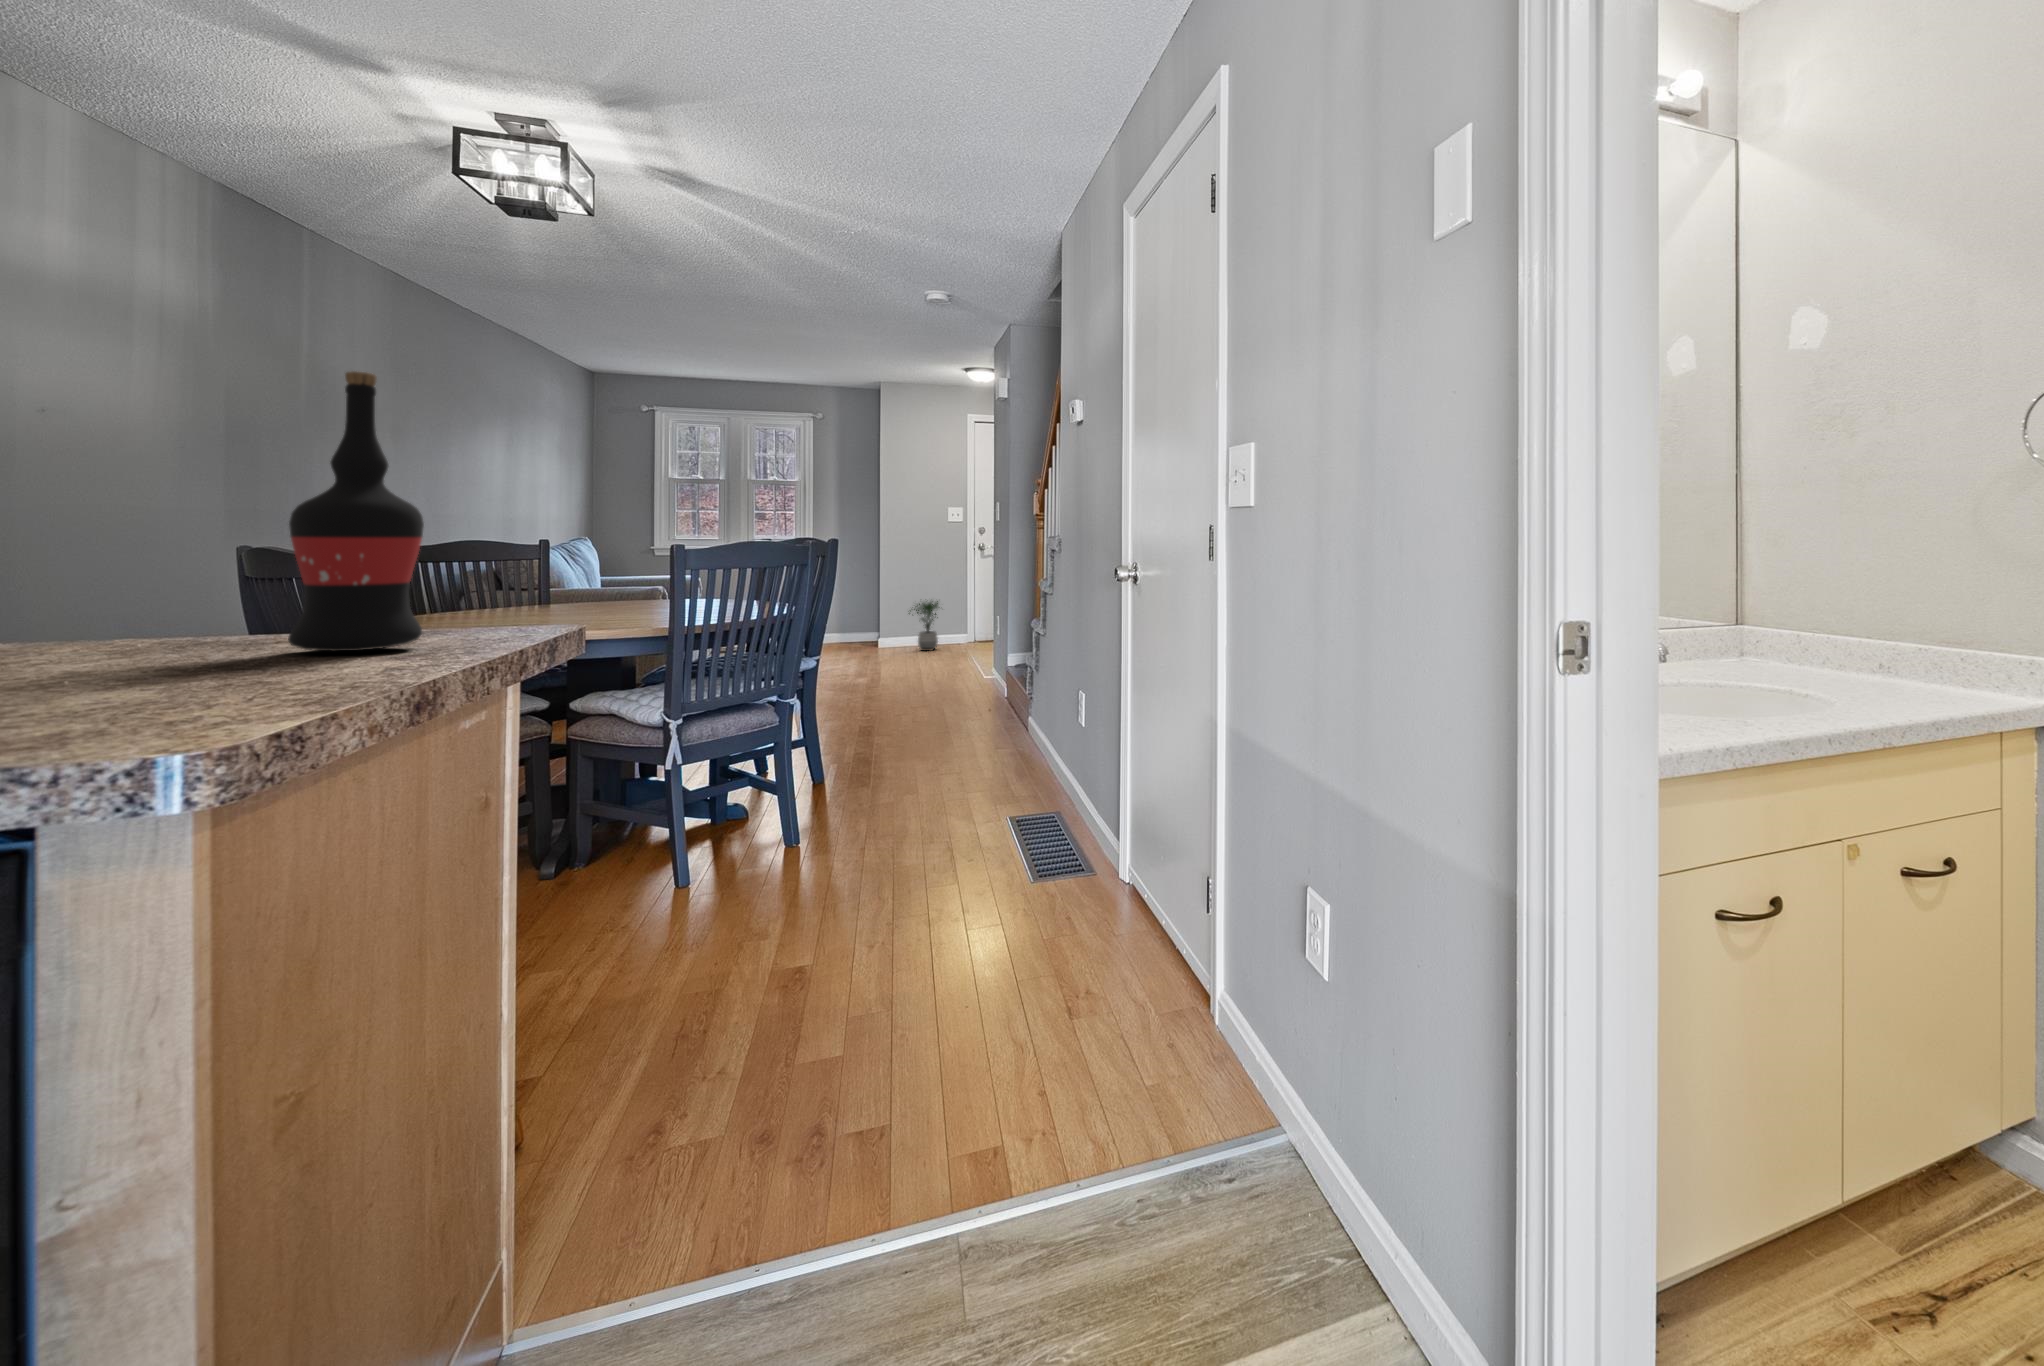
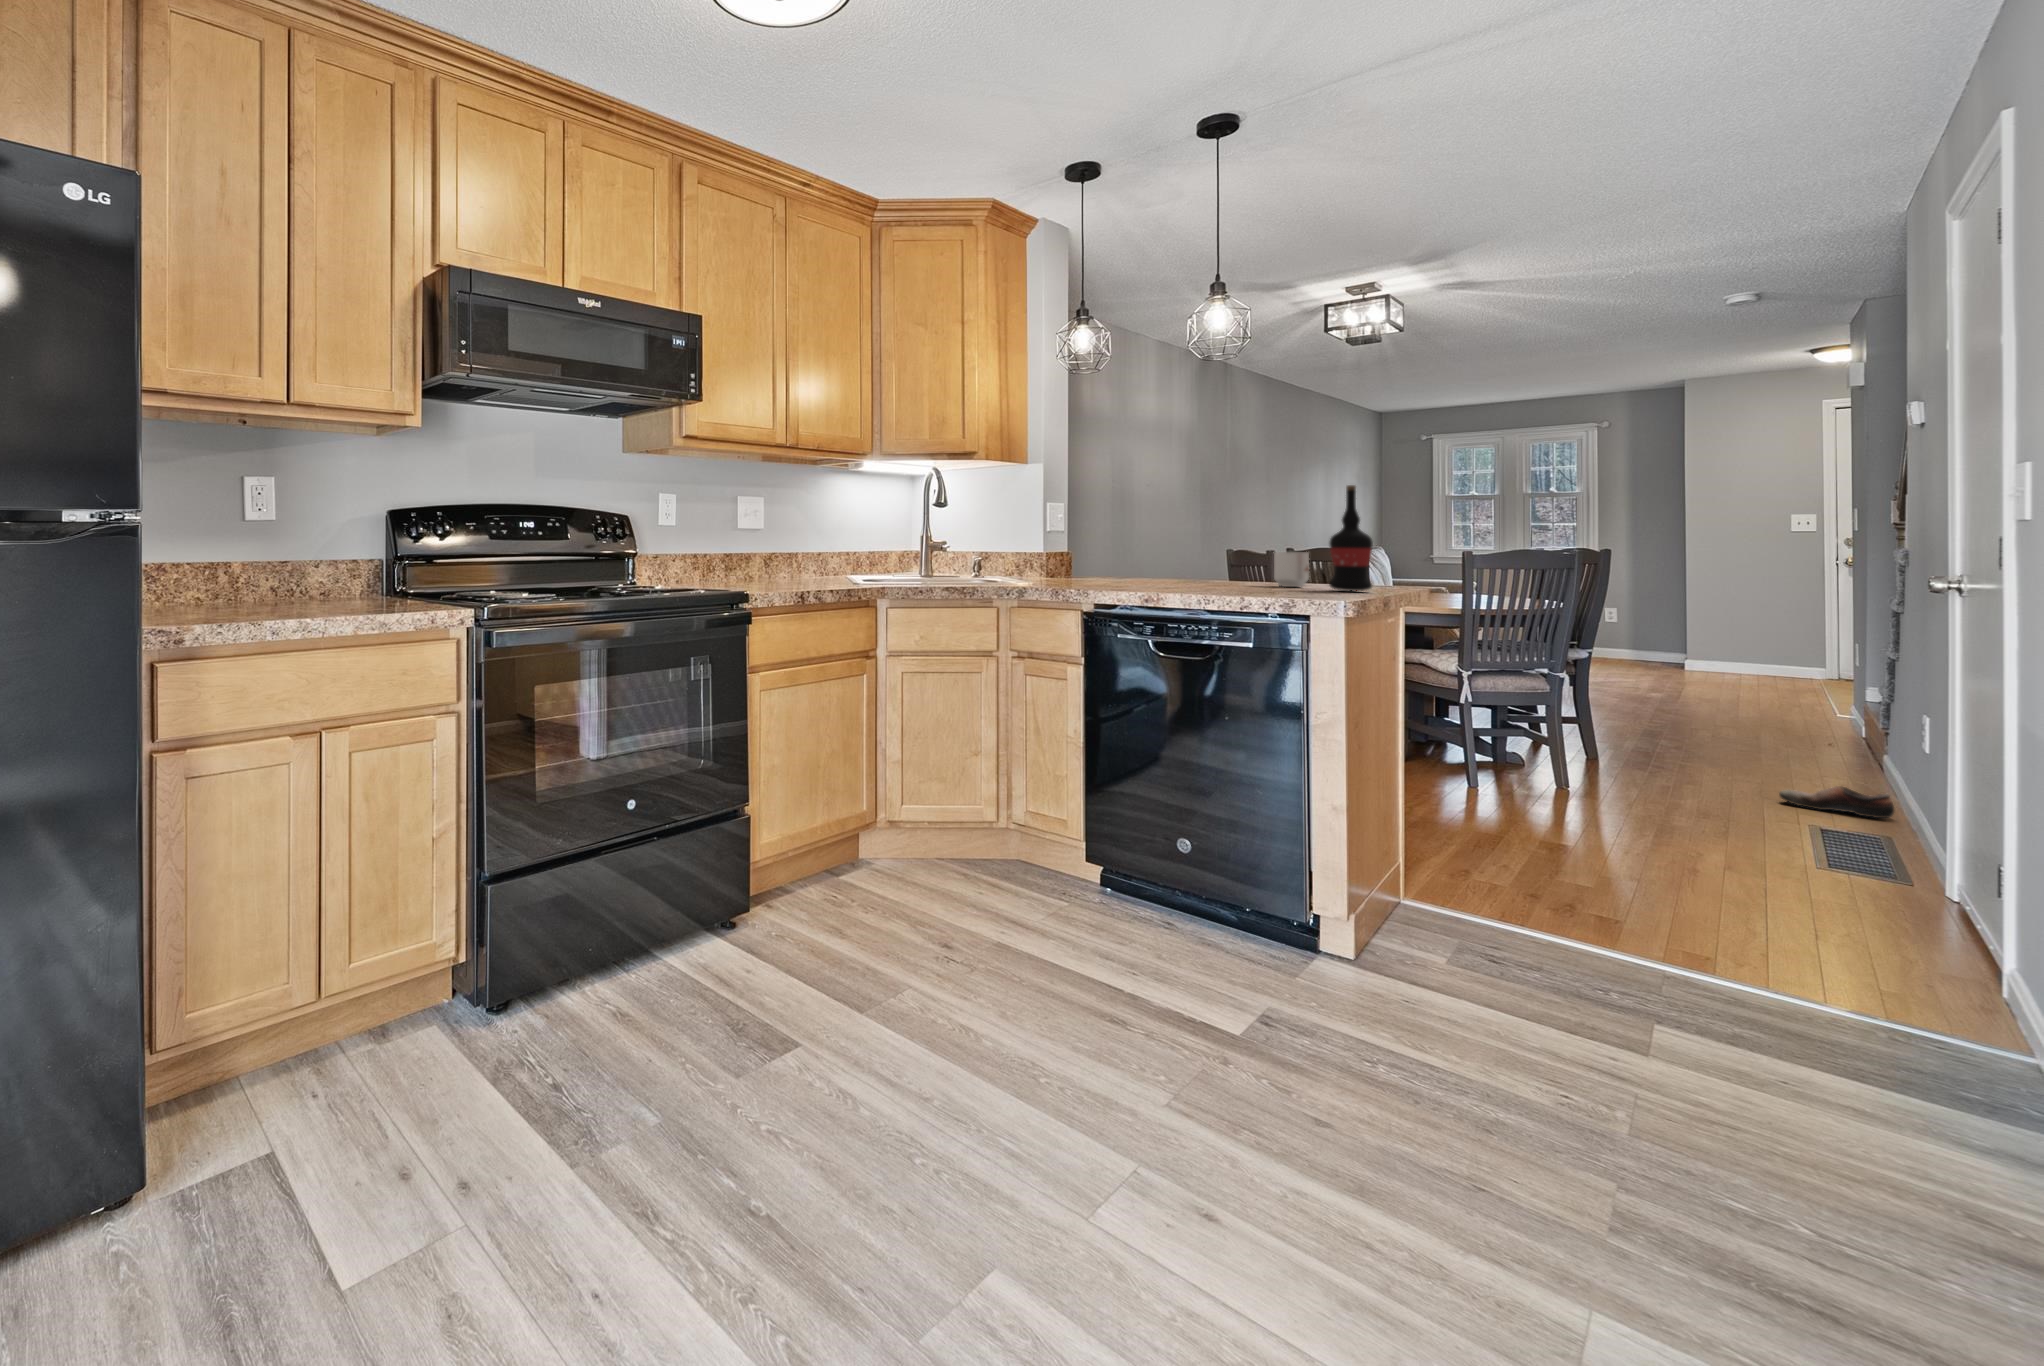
mug: none [114,549,251,650] -> present [1274,552,1309,587]
potted plant: present [909,601,940,651] -> none [1725,617,1788,678]
shoe: none [977,765,1051,794] -> present [1779,786,1894,818]

